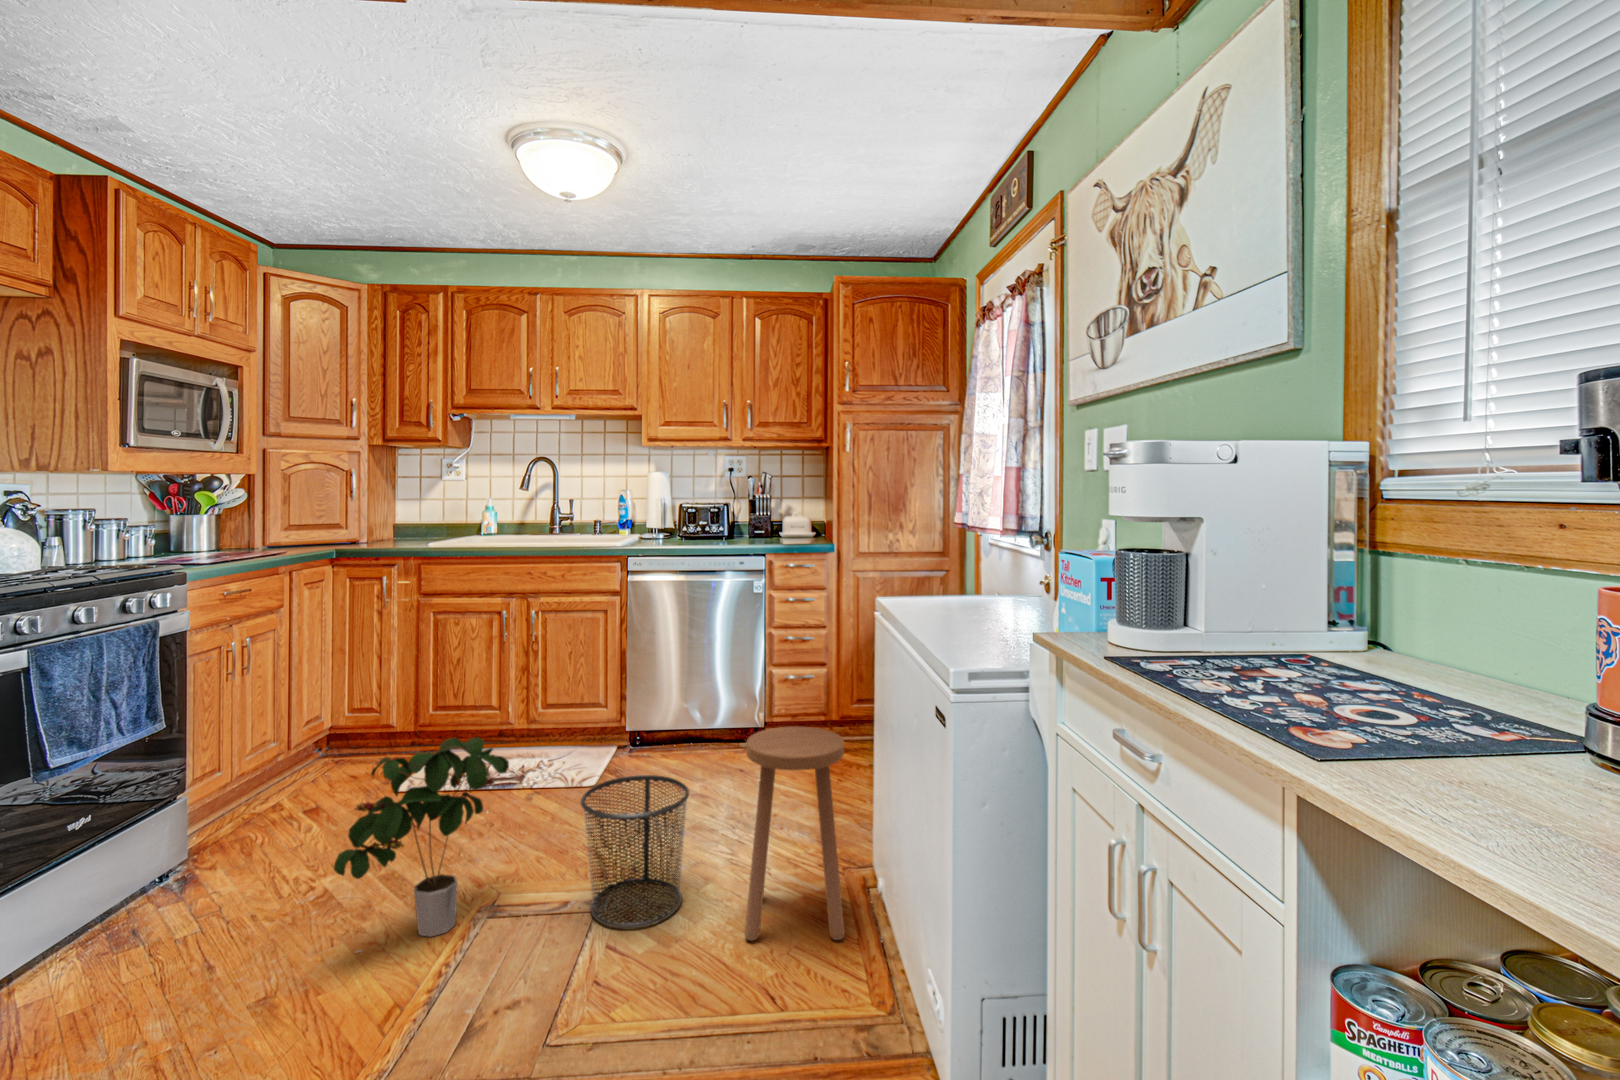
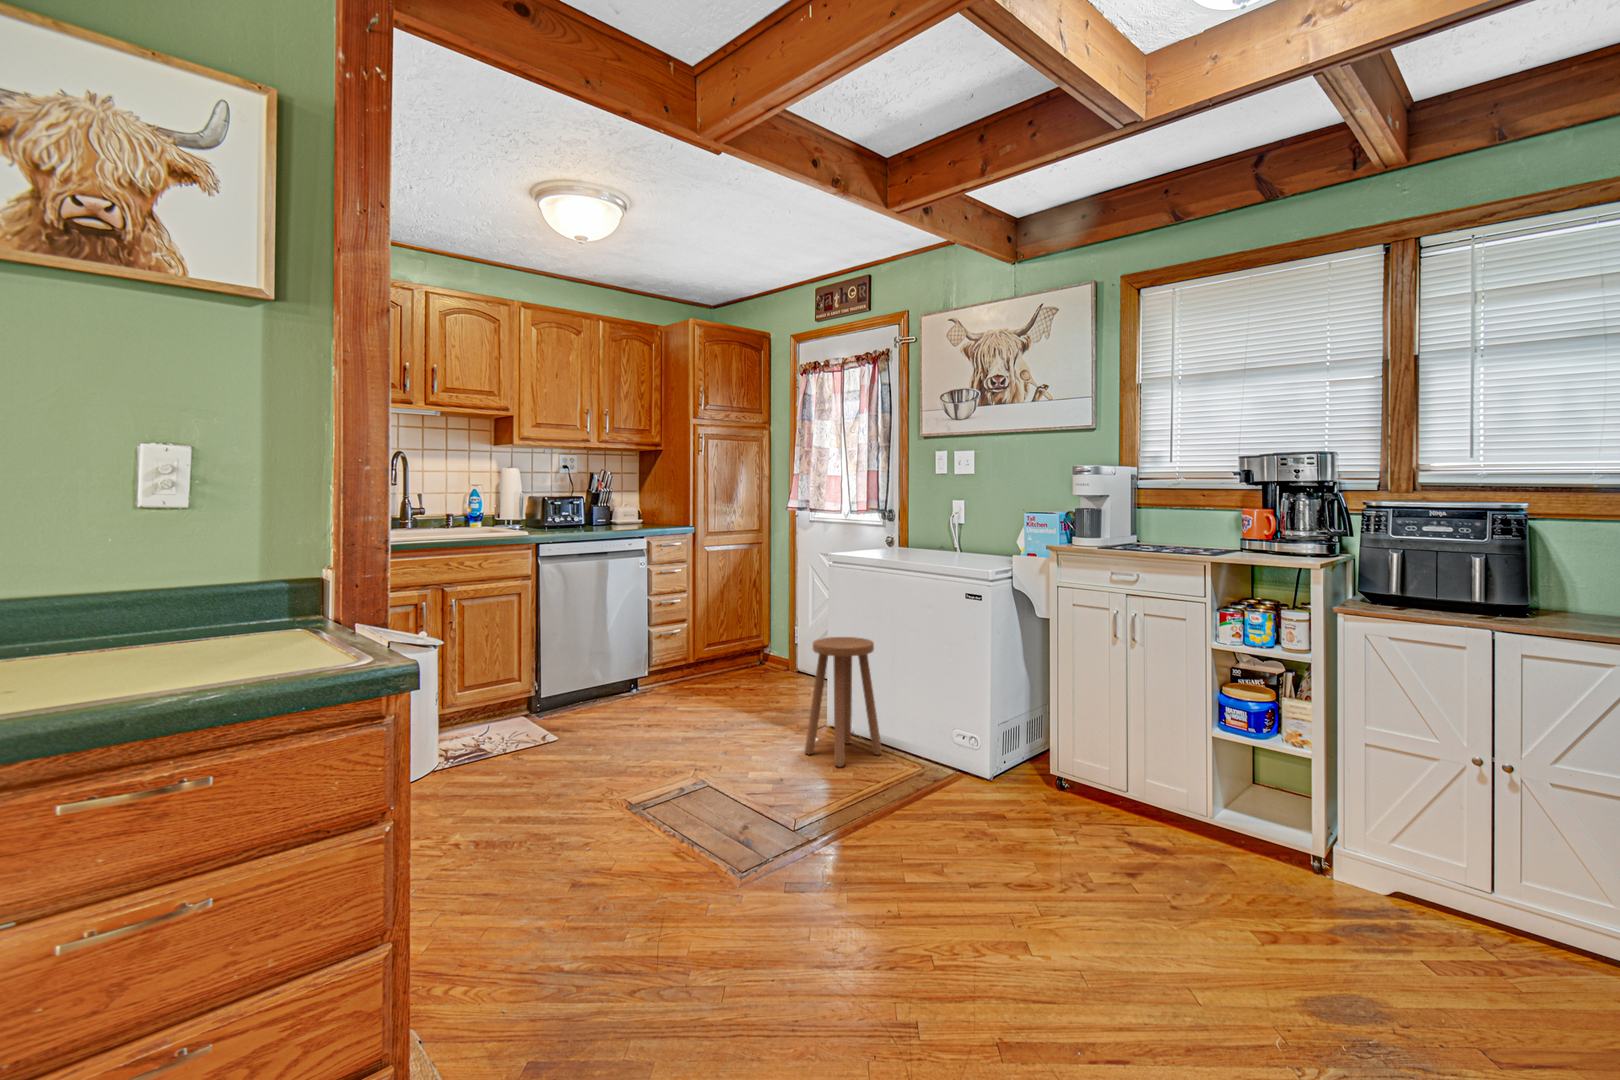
potted plant: present [334,737,509,937] -> none [613,675,663,824]
trash can: present [581,775,689,928] -> none [711,687,786,786]

